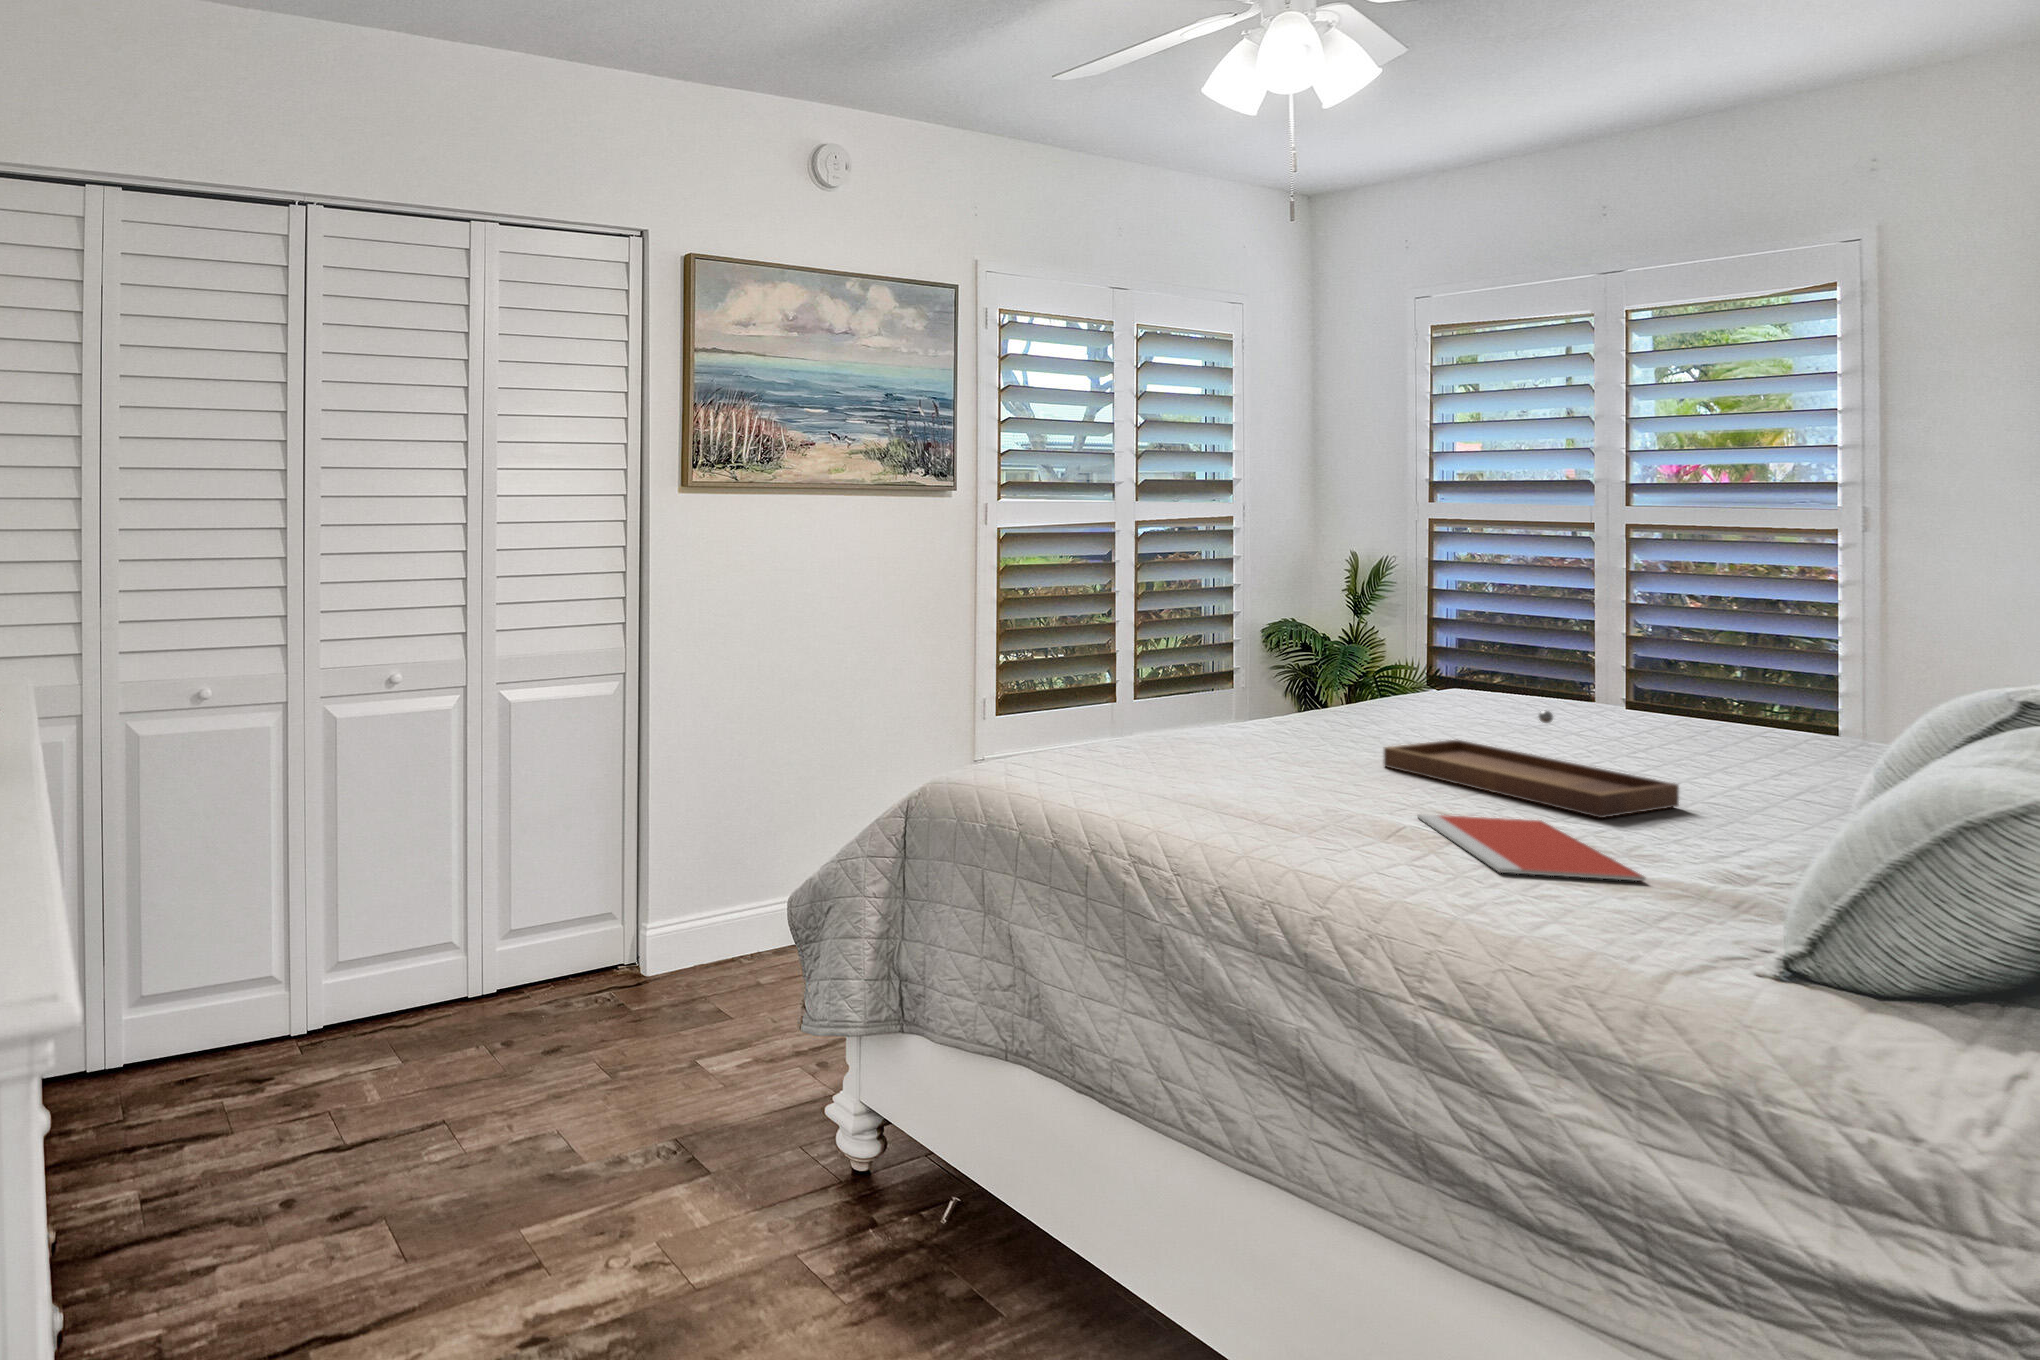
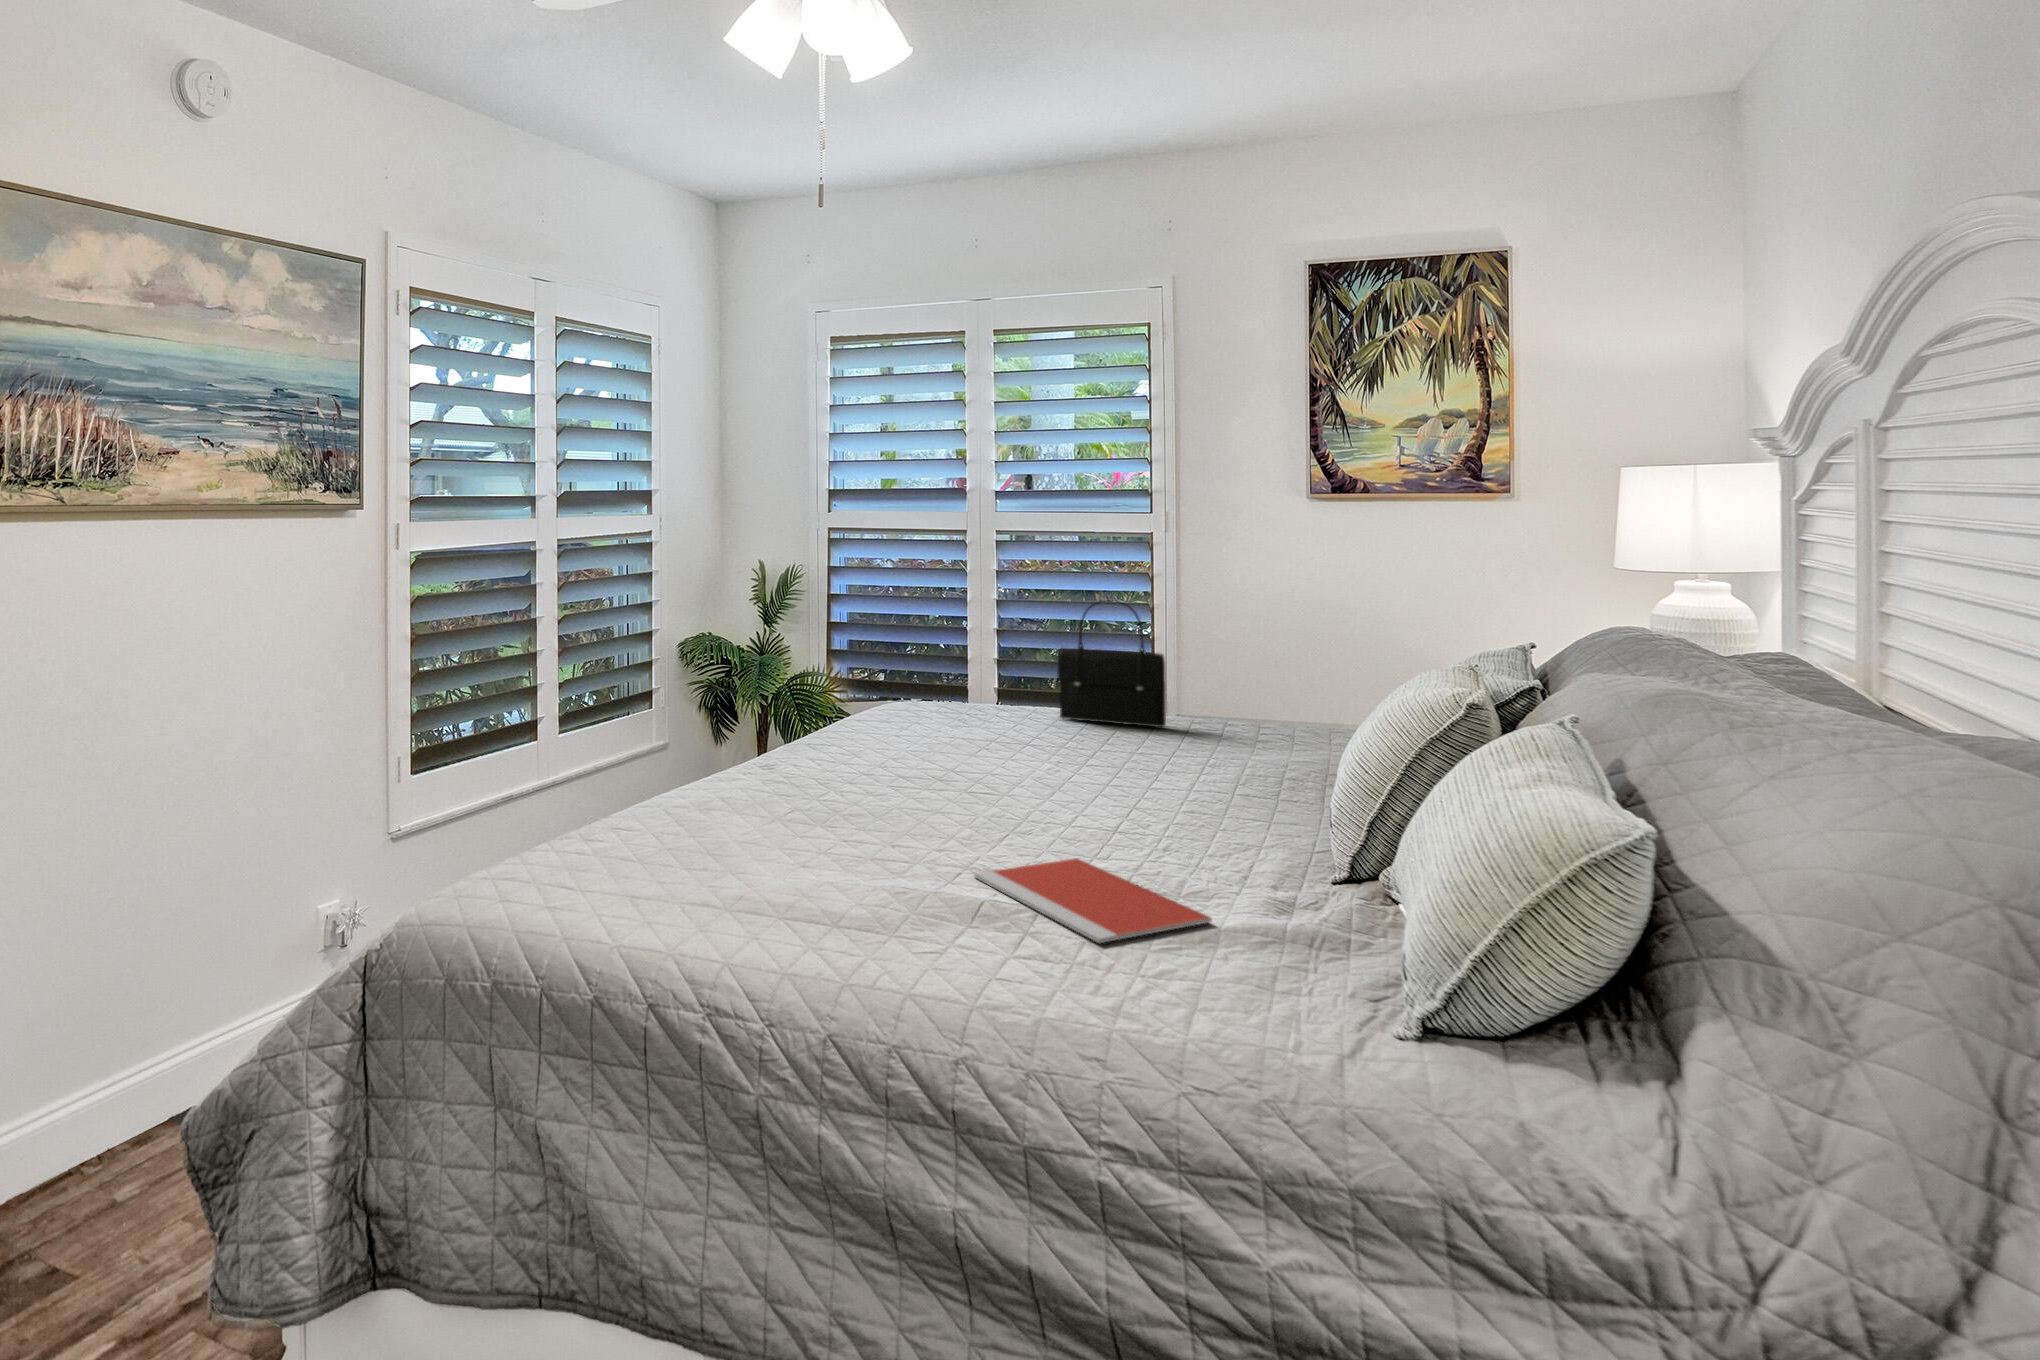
handbag: none [1650,598,1798,745] -> present [1057,600,1166,727]
tray: present [1384,711,1679,818] -> none [898,733,1154,843]

